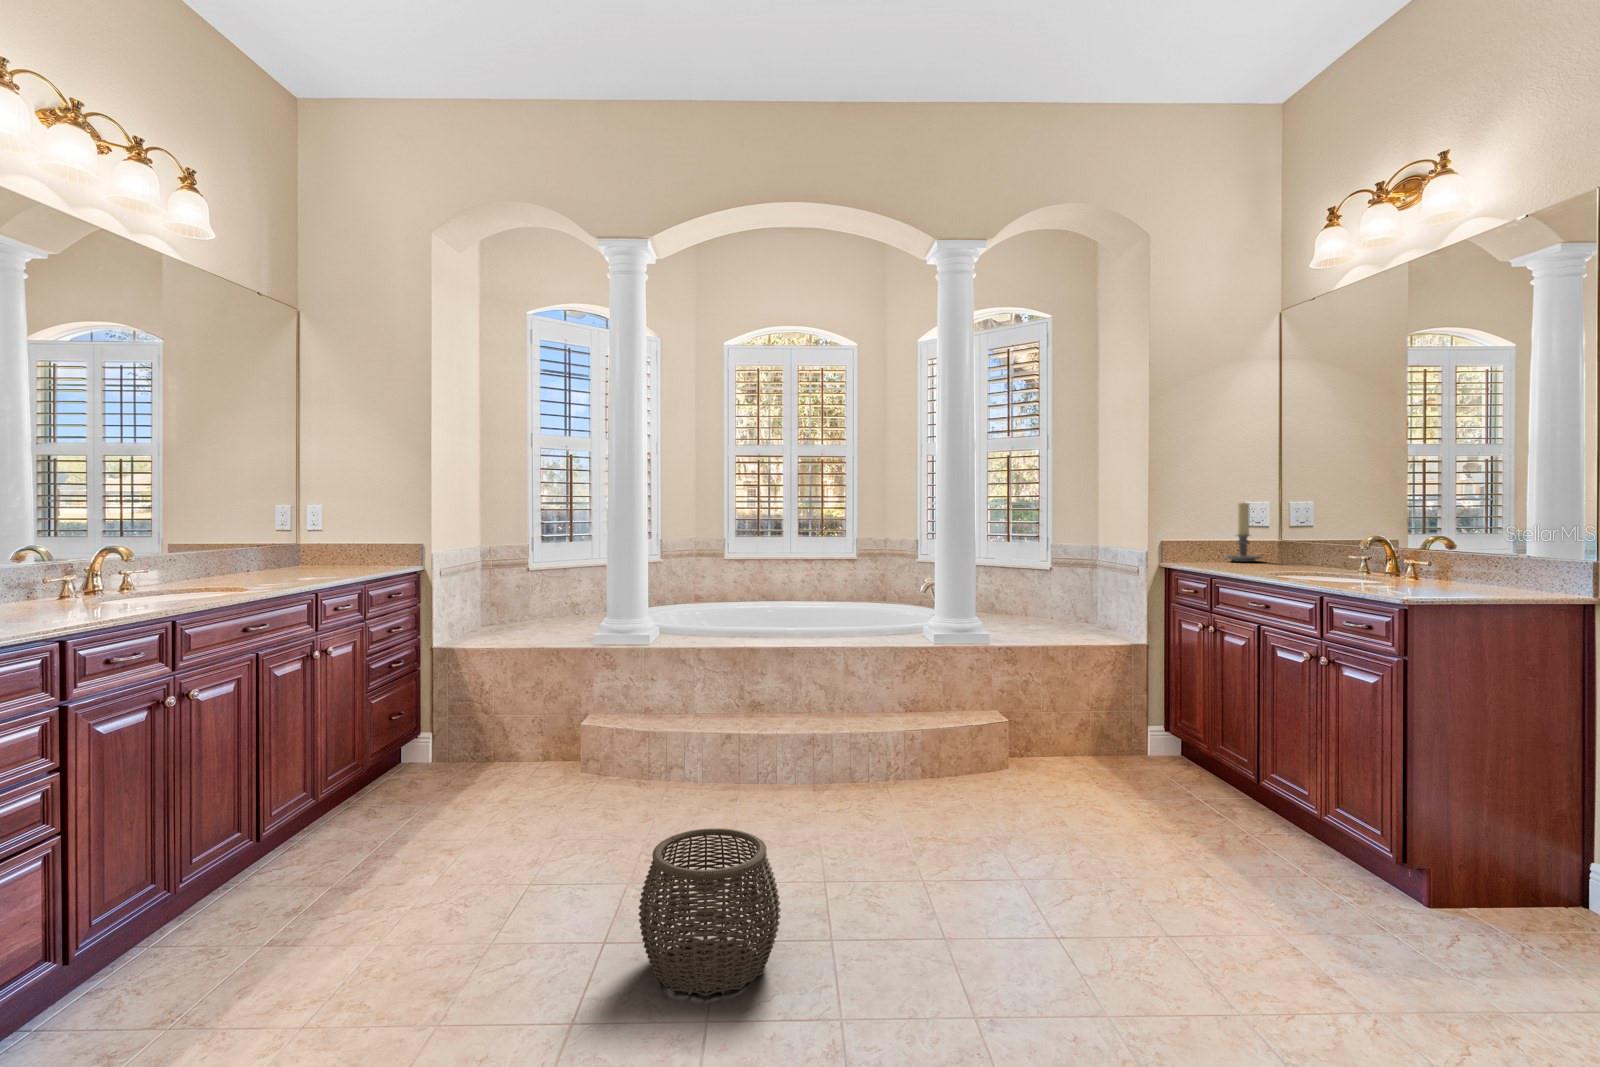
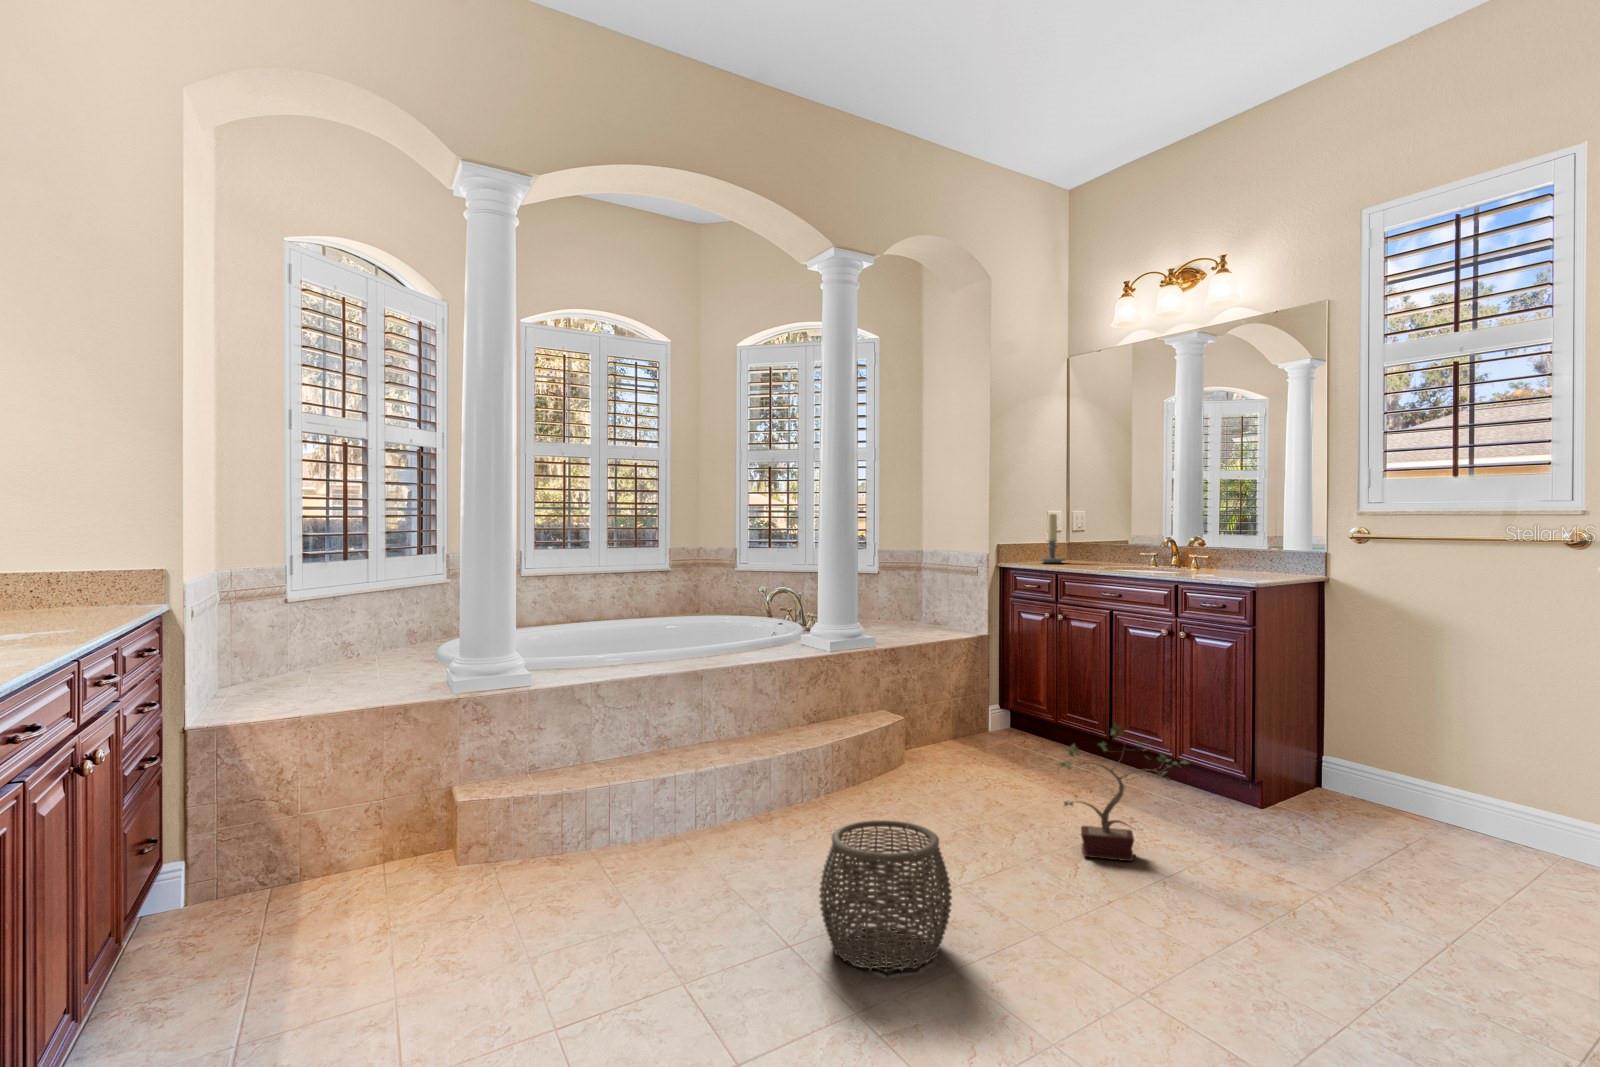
potted plant: none [1039,760,1184,935] -> present [1061,723,1188,861]

